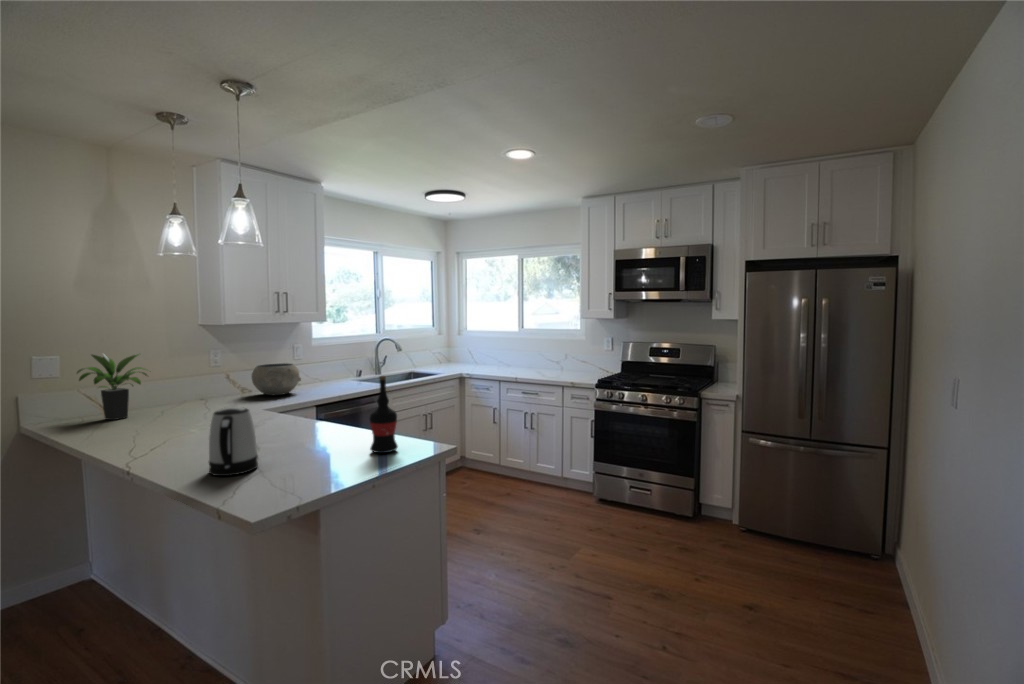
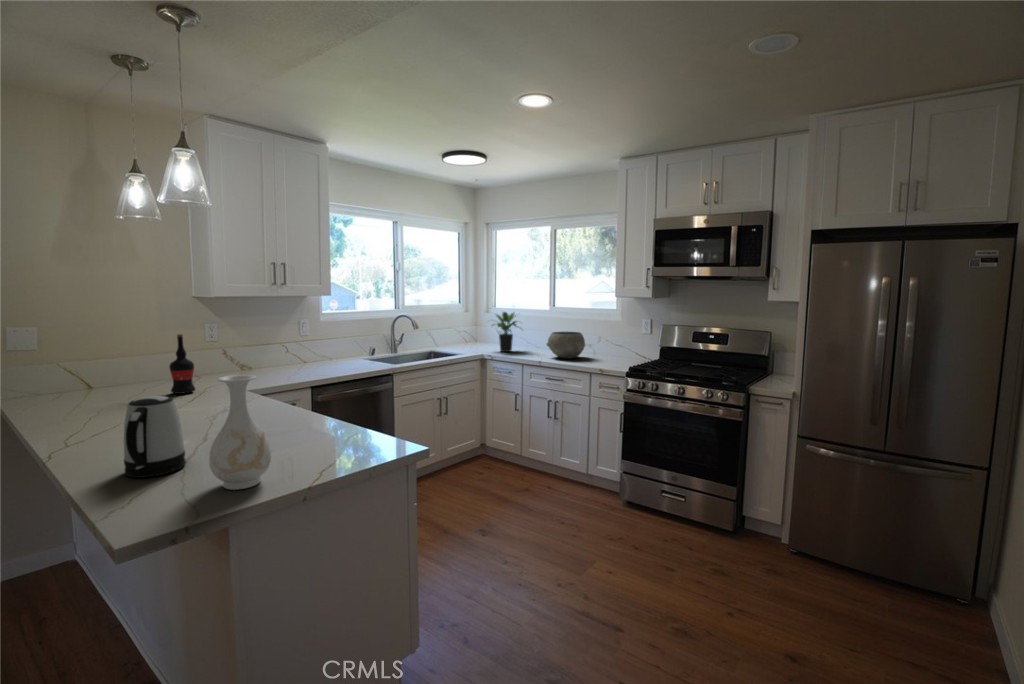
potted plant: present [77,354,147,420] -> present [496,312,518,352]
ceramic bowl: present [252,363,301,395] -> present [547,332,585,358]
wine bottle: present [370,376,398,453] -> present [169,334,195,394]
vase: none [293,385,342,480] -> present [209,375,271,490]

